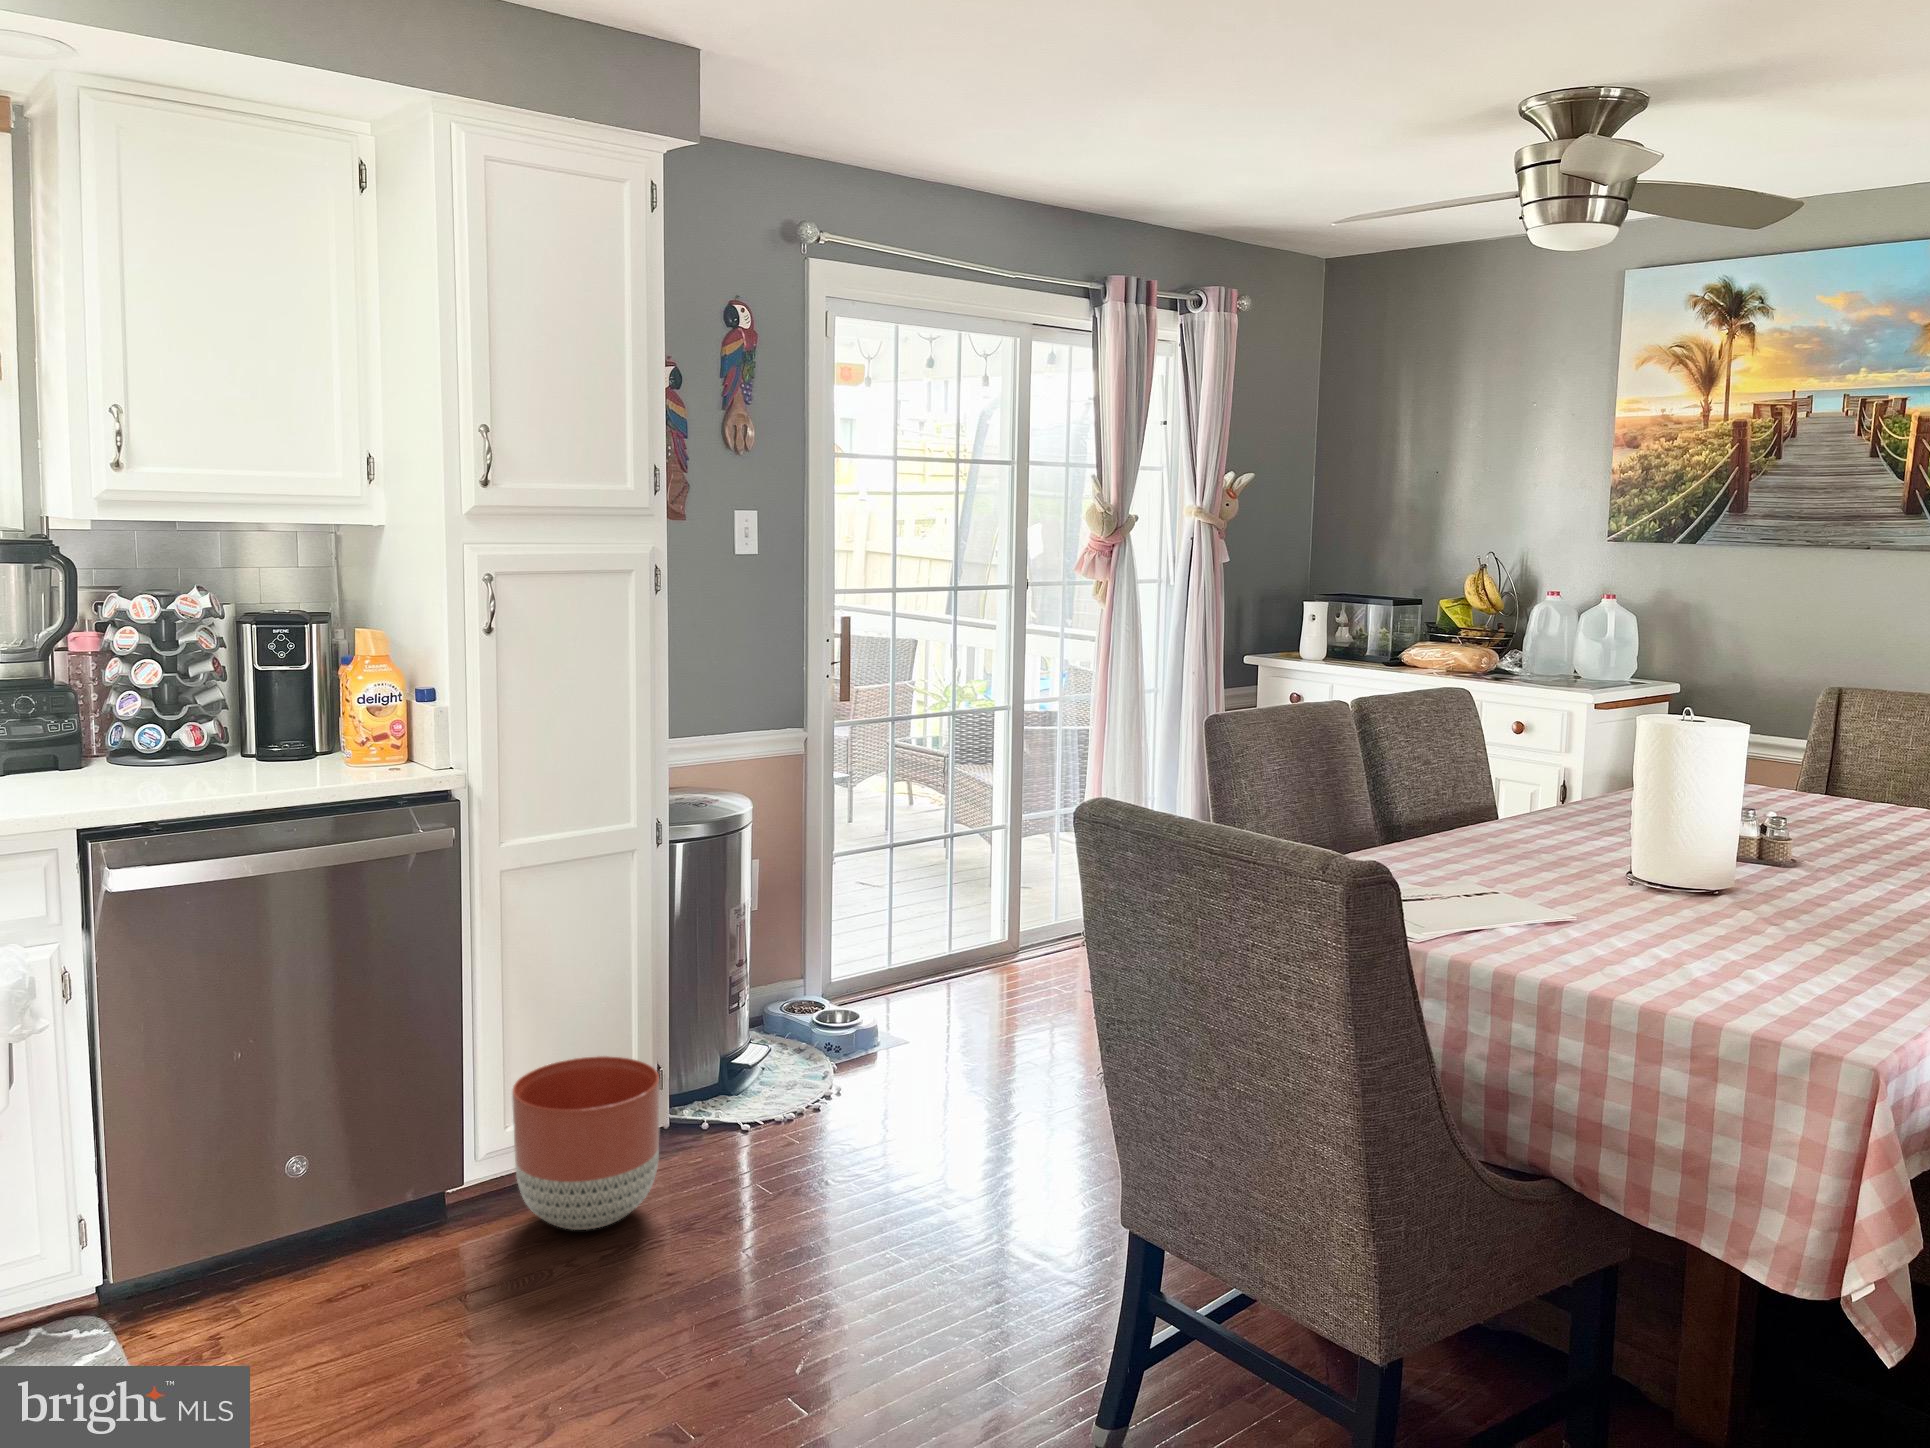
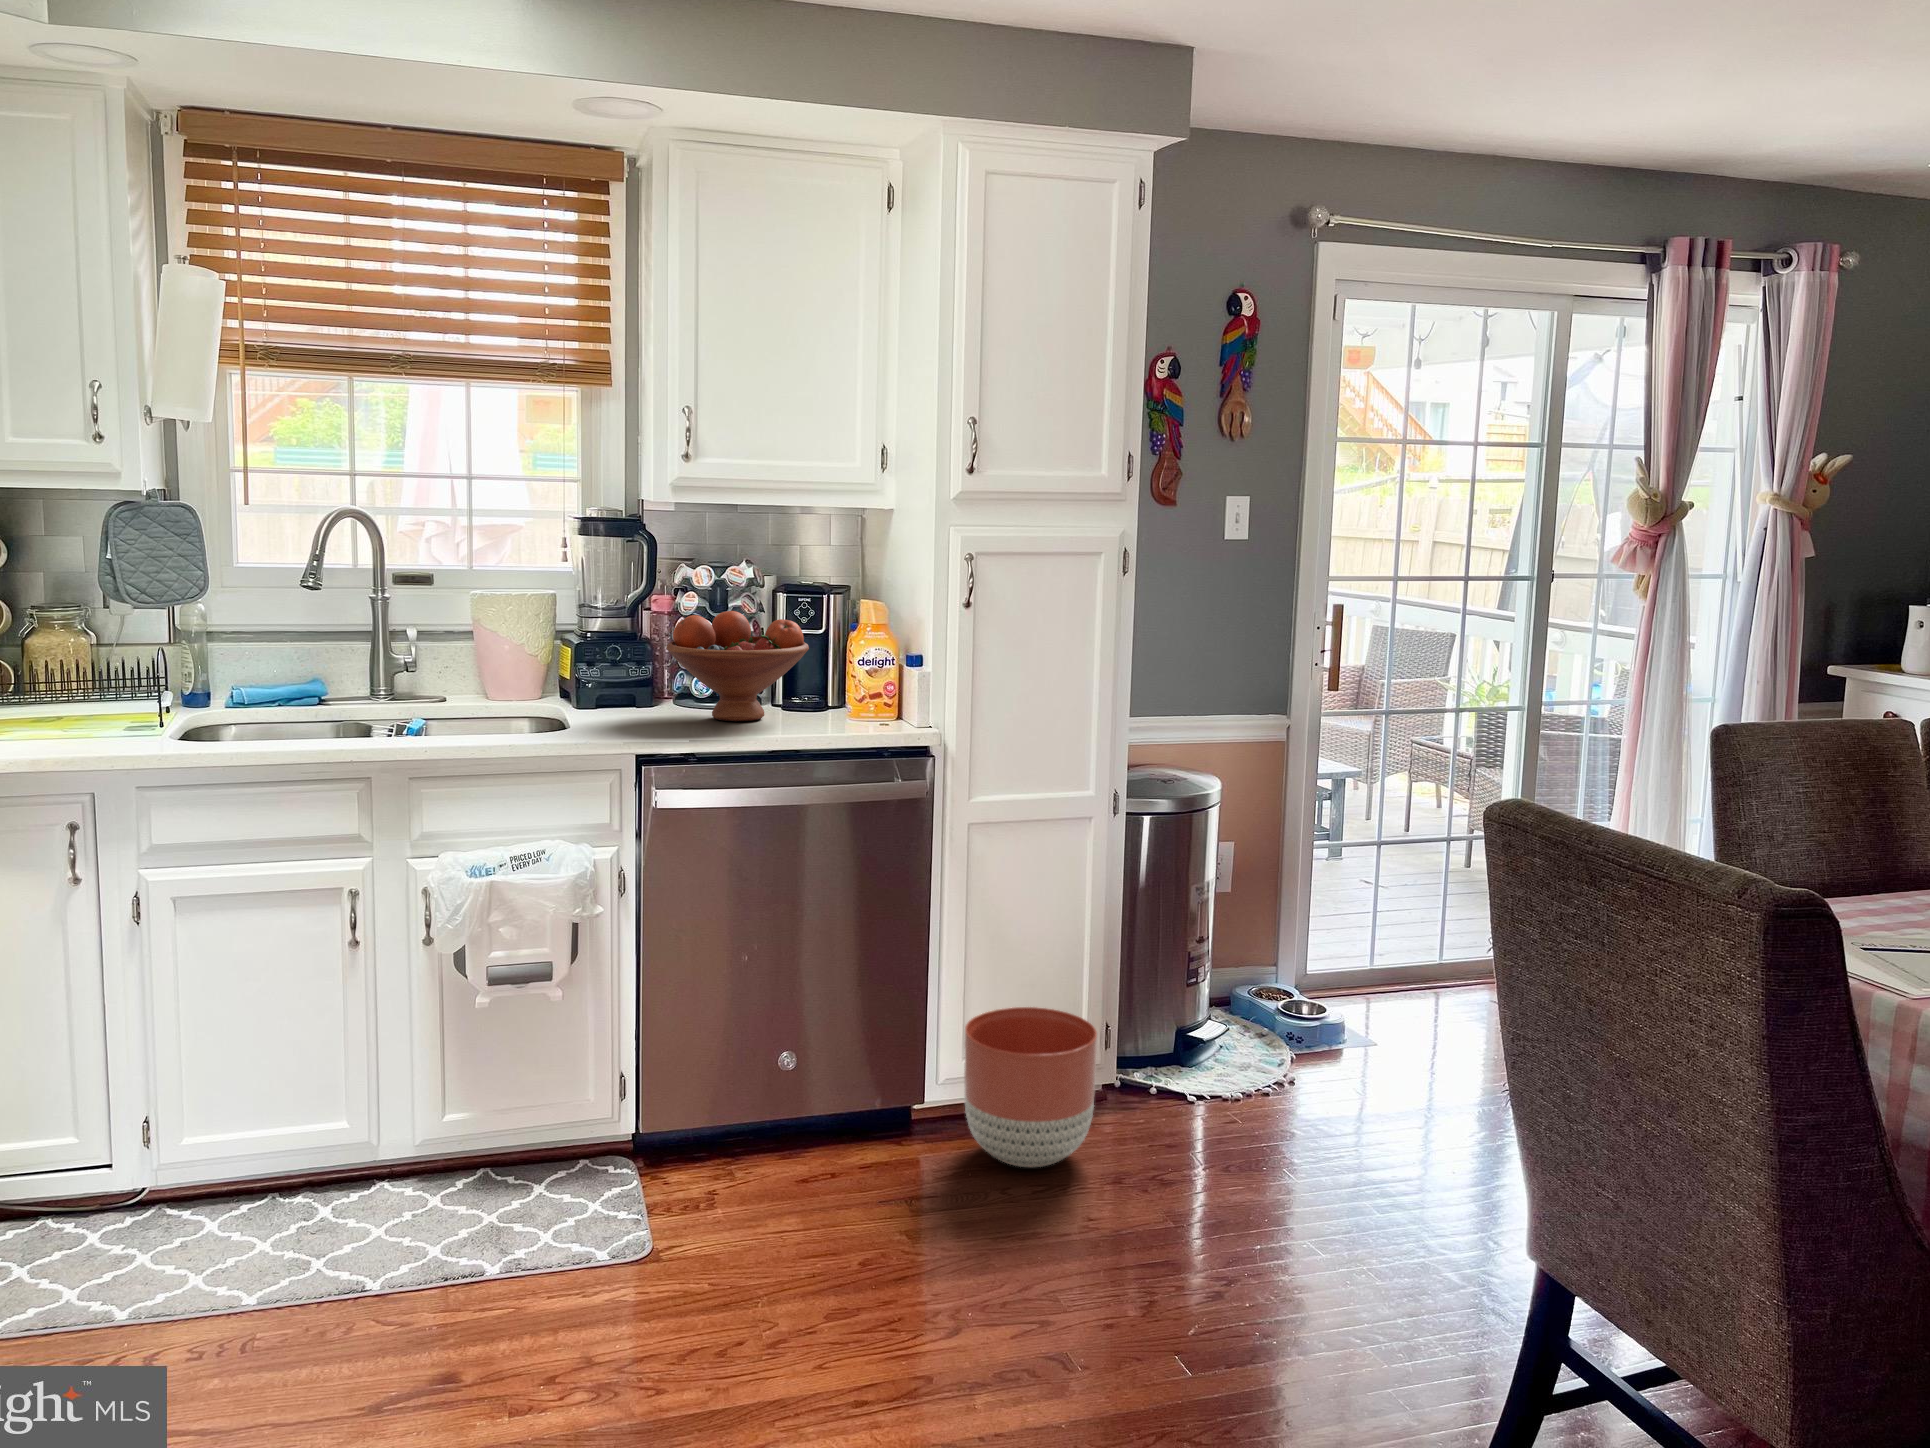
fruit bowl: none [104,648,293,778] -> present [666,611,809,721]

